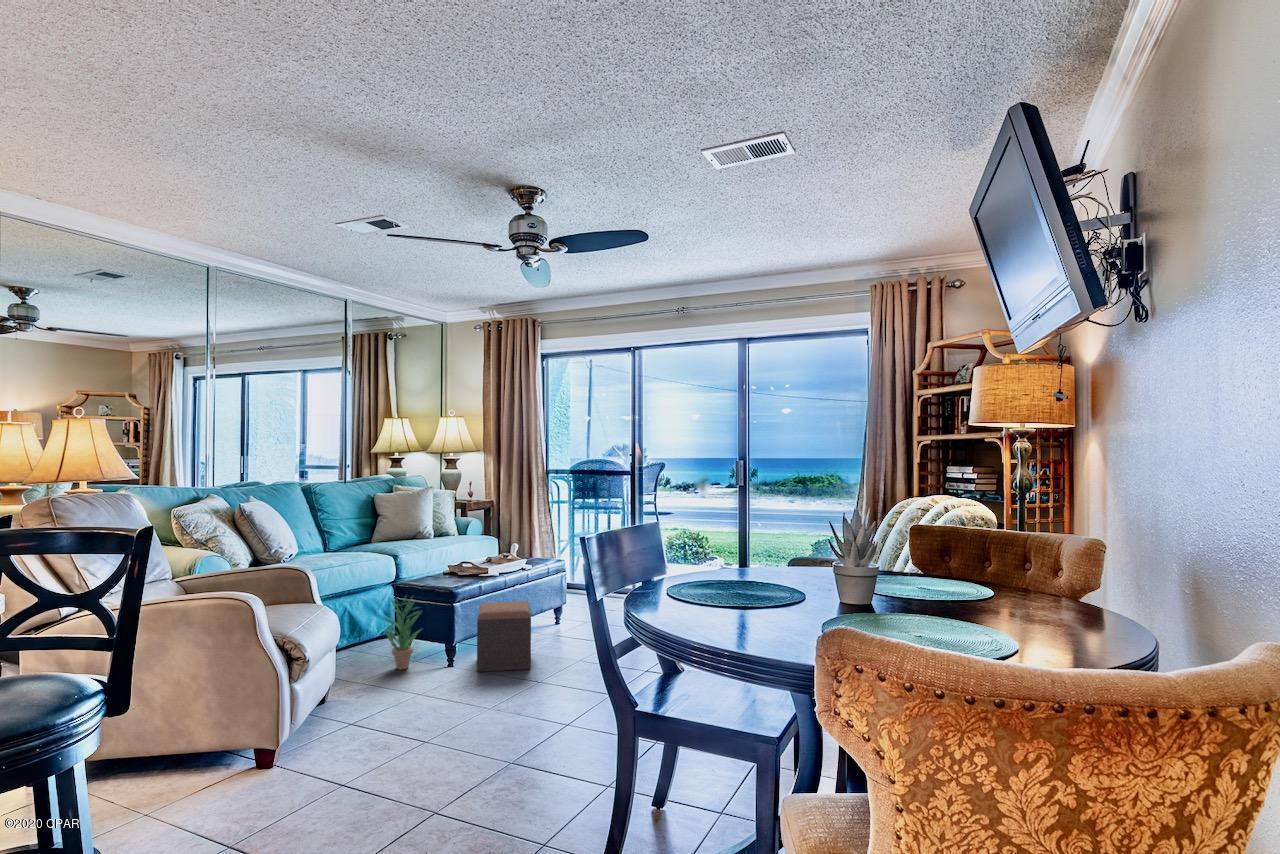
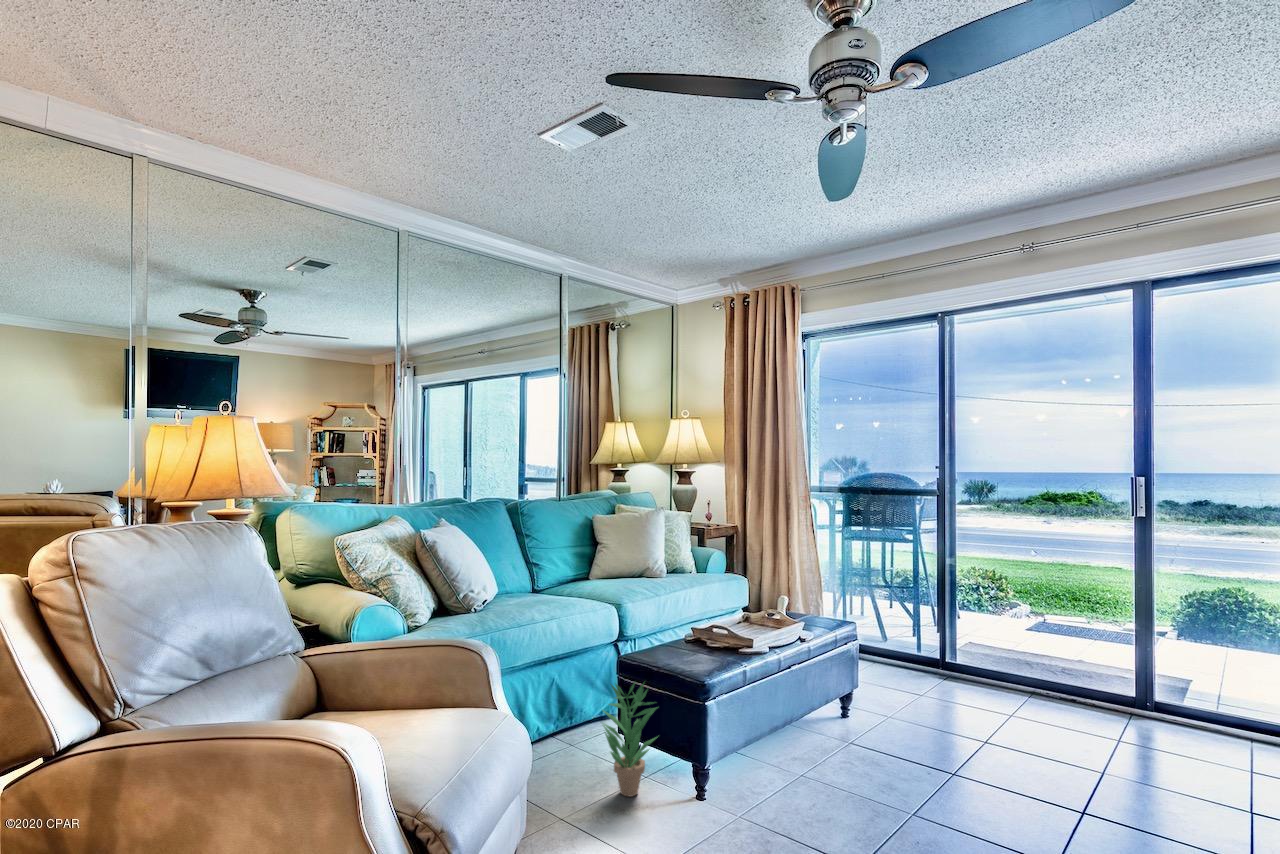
footstool: present [477,601,531,672] -> none [743,697,835,828]

